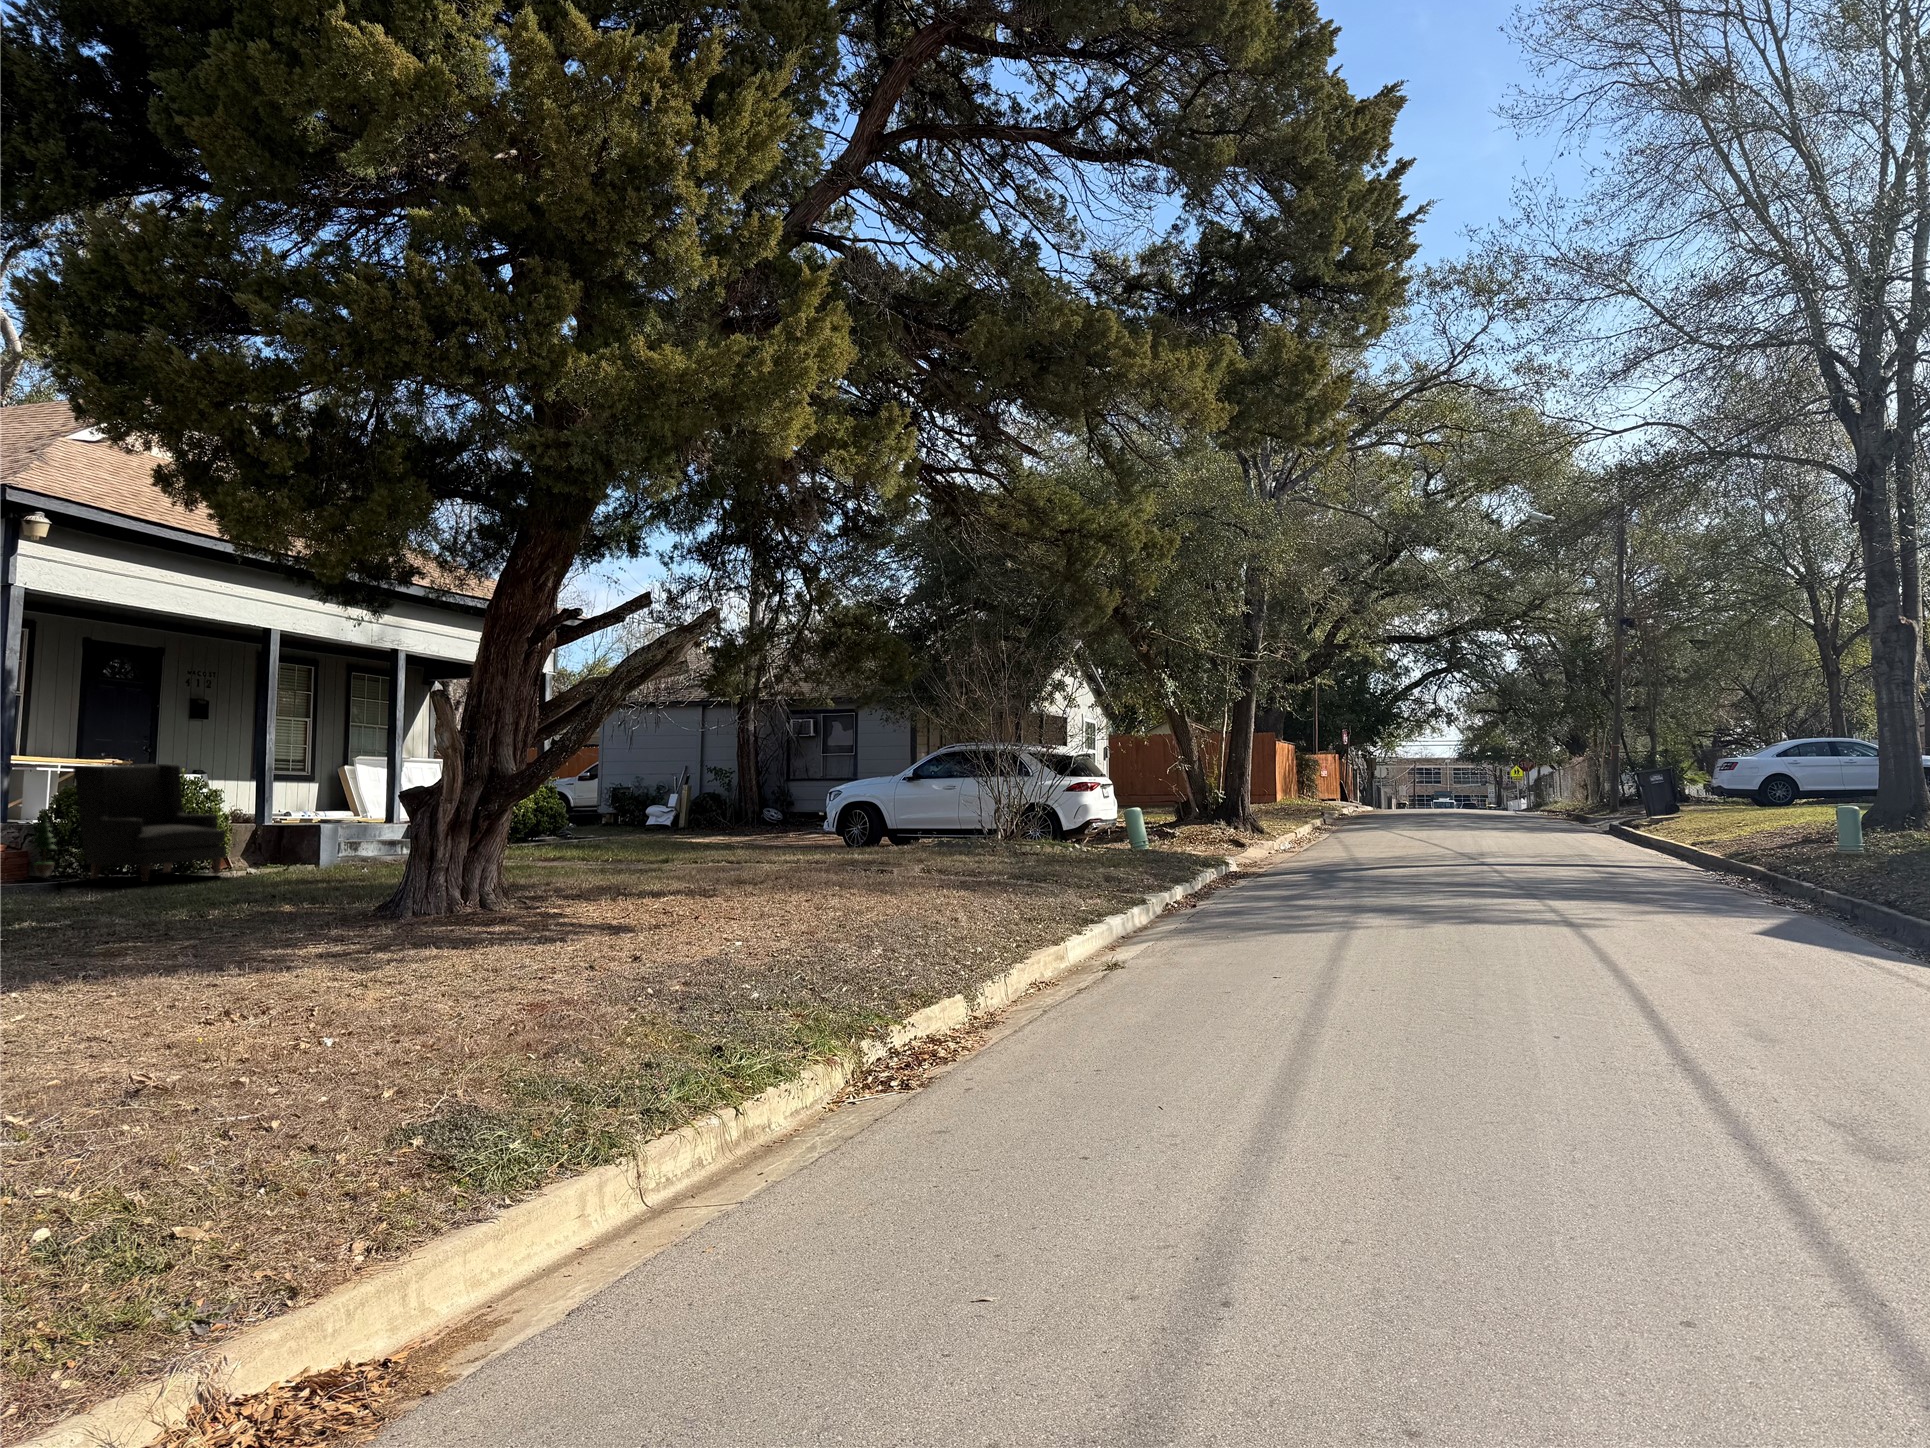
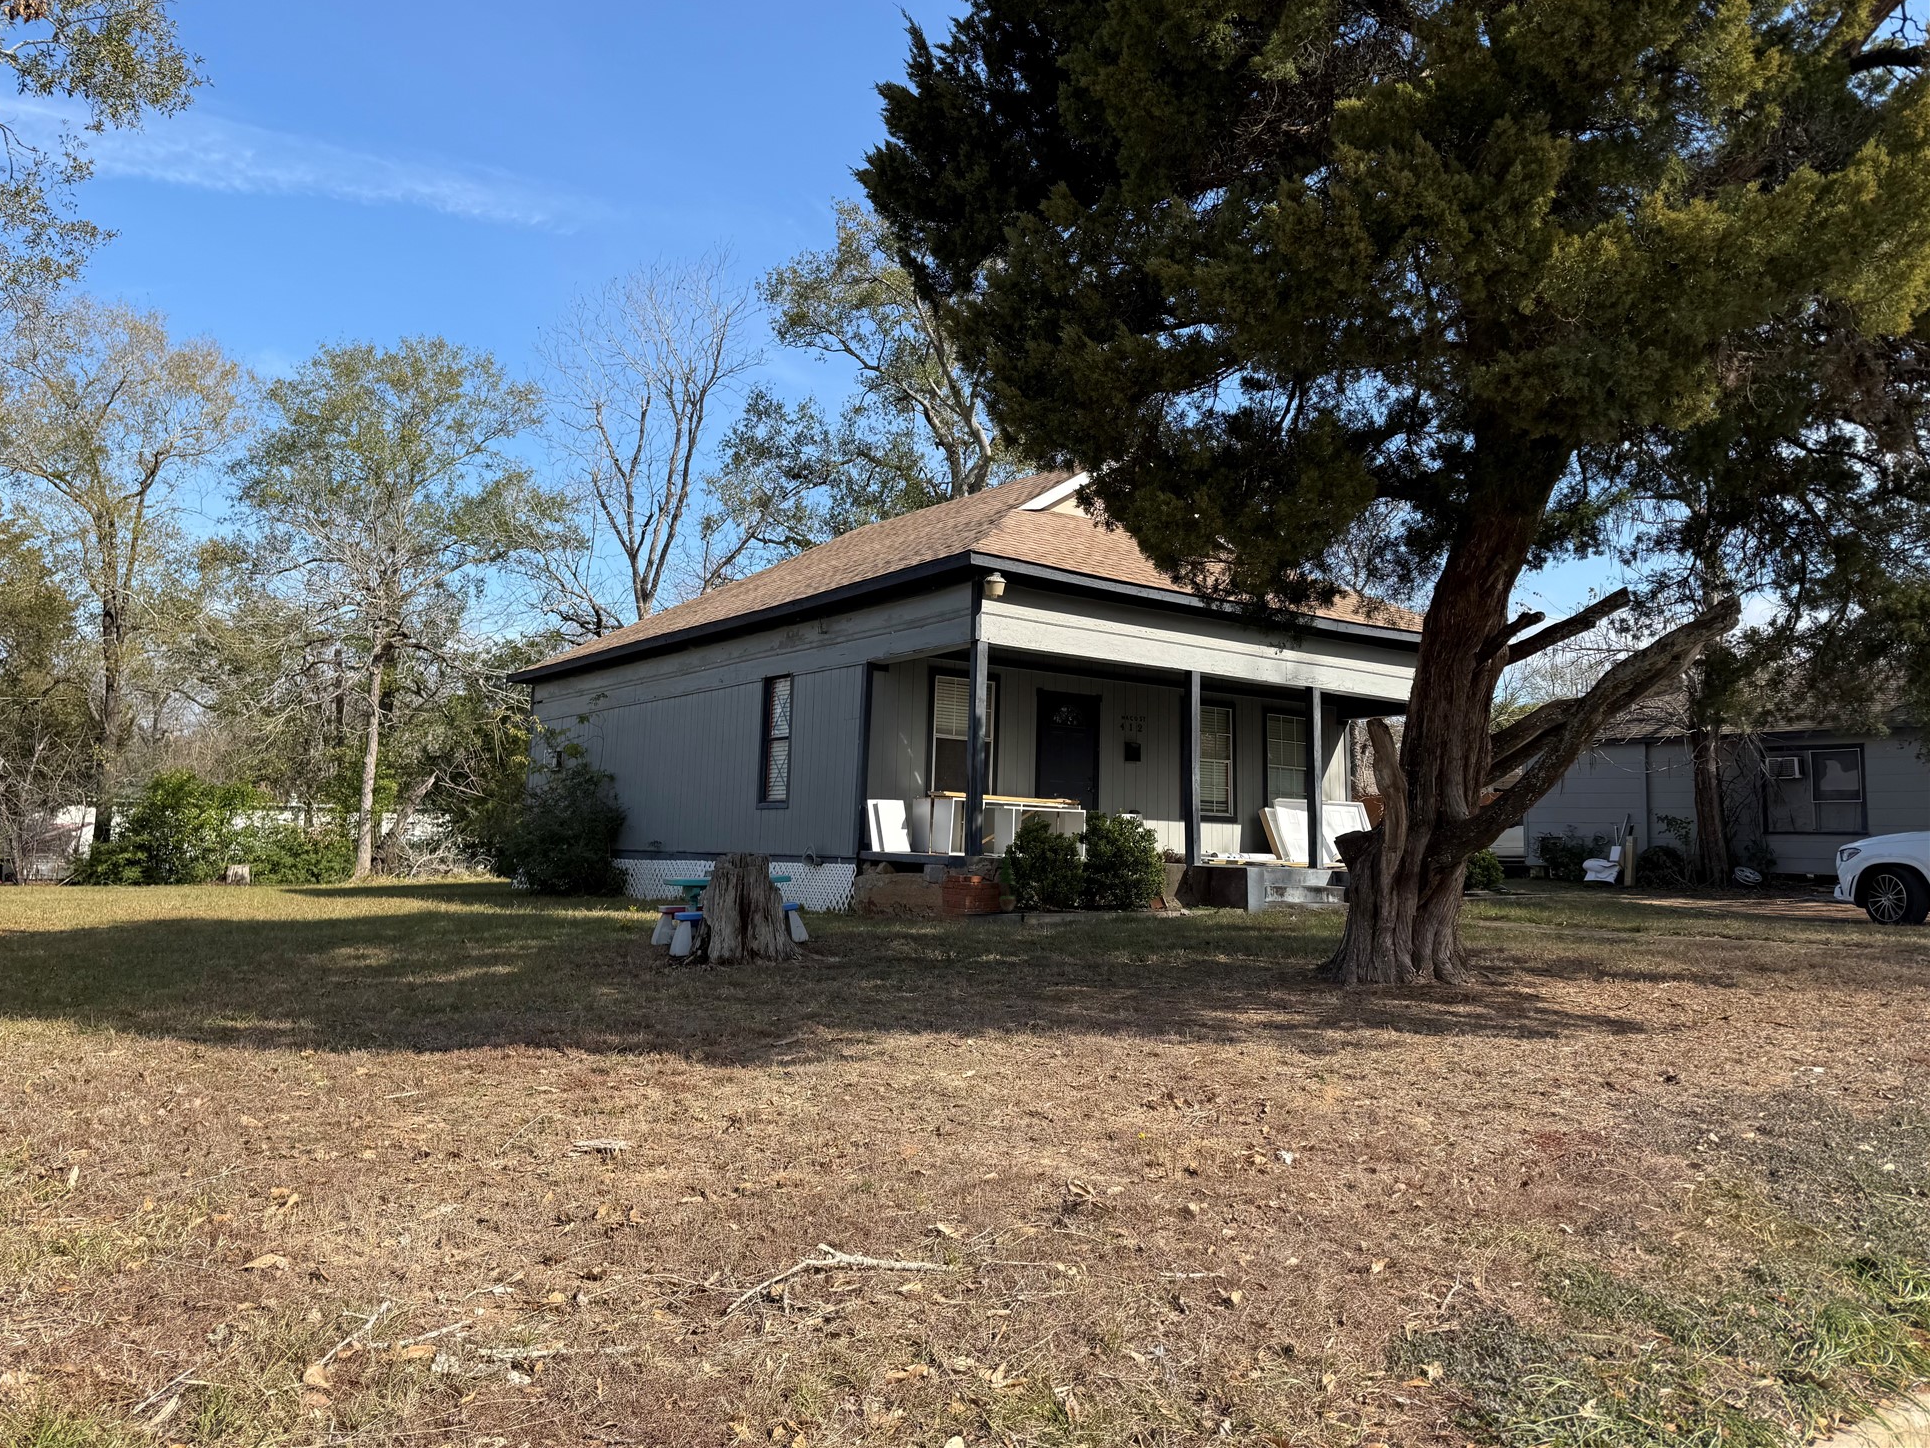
chair: present [73,764,226,882] -> none [1028,805,1161,921]

